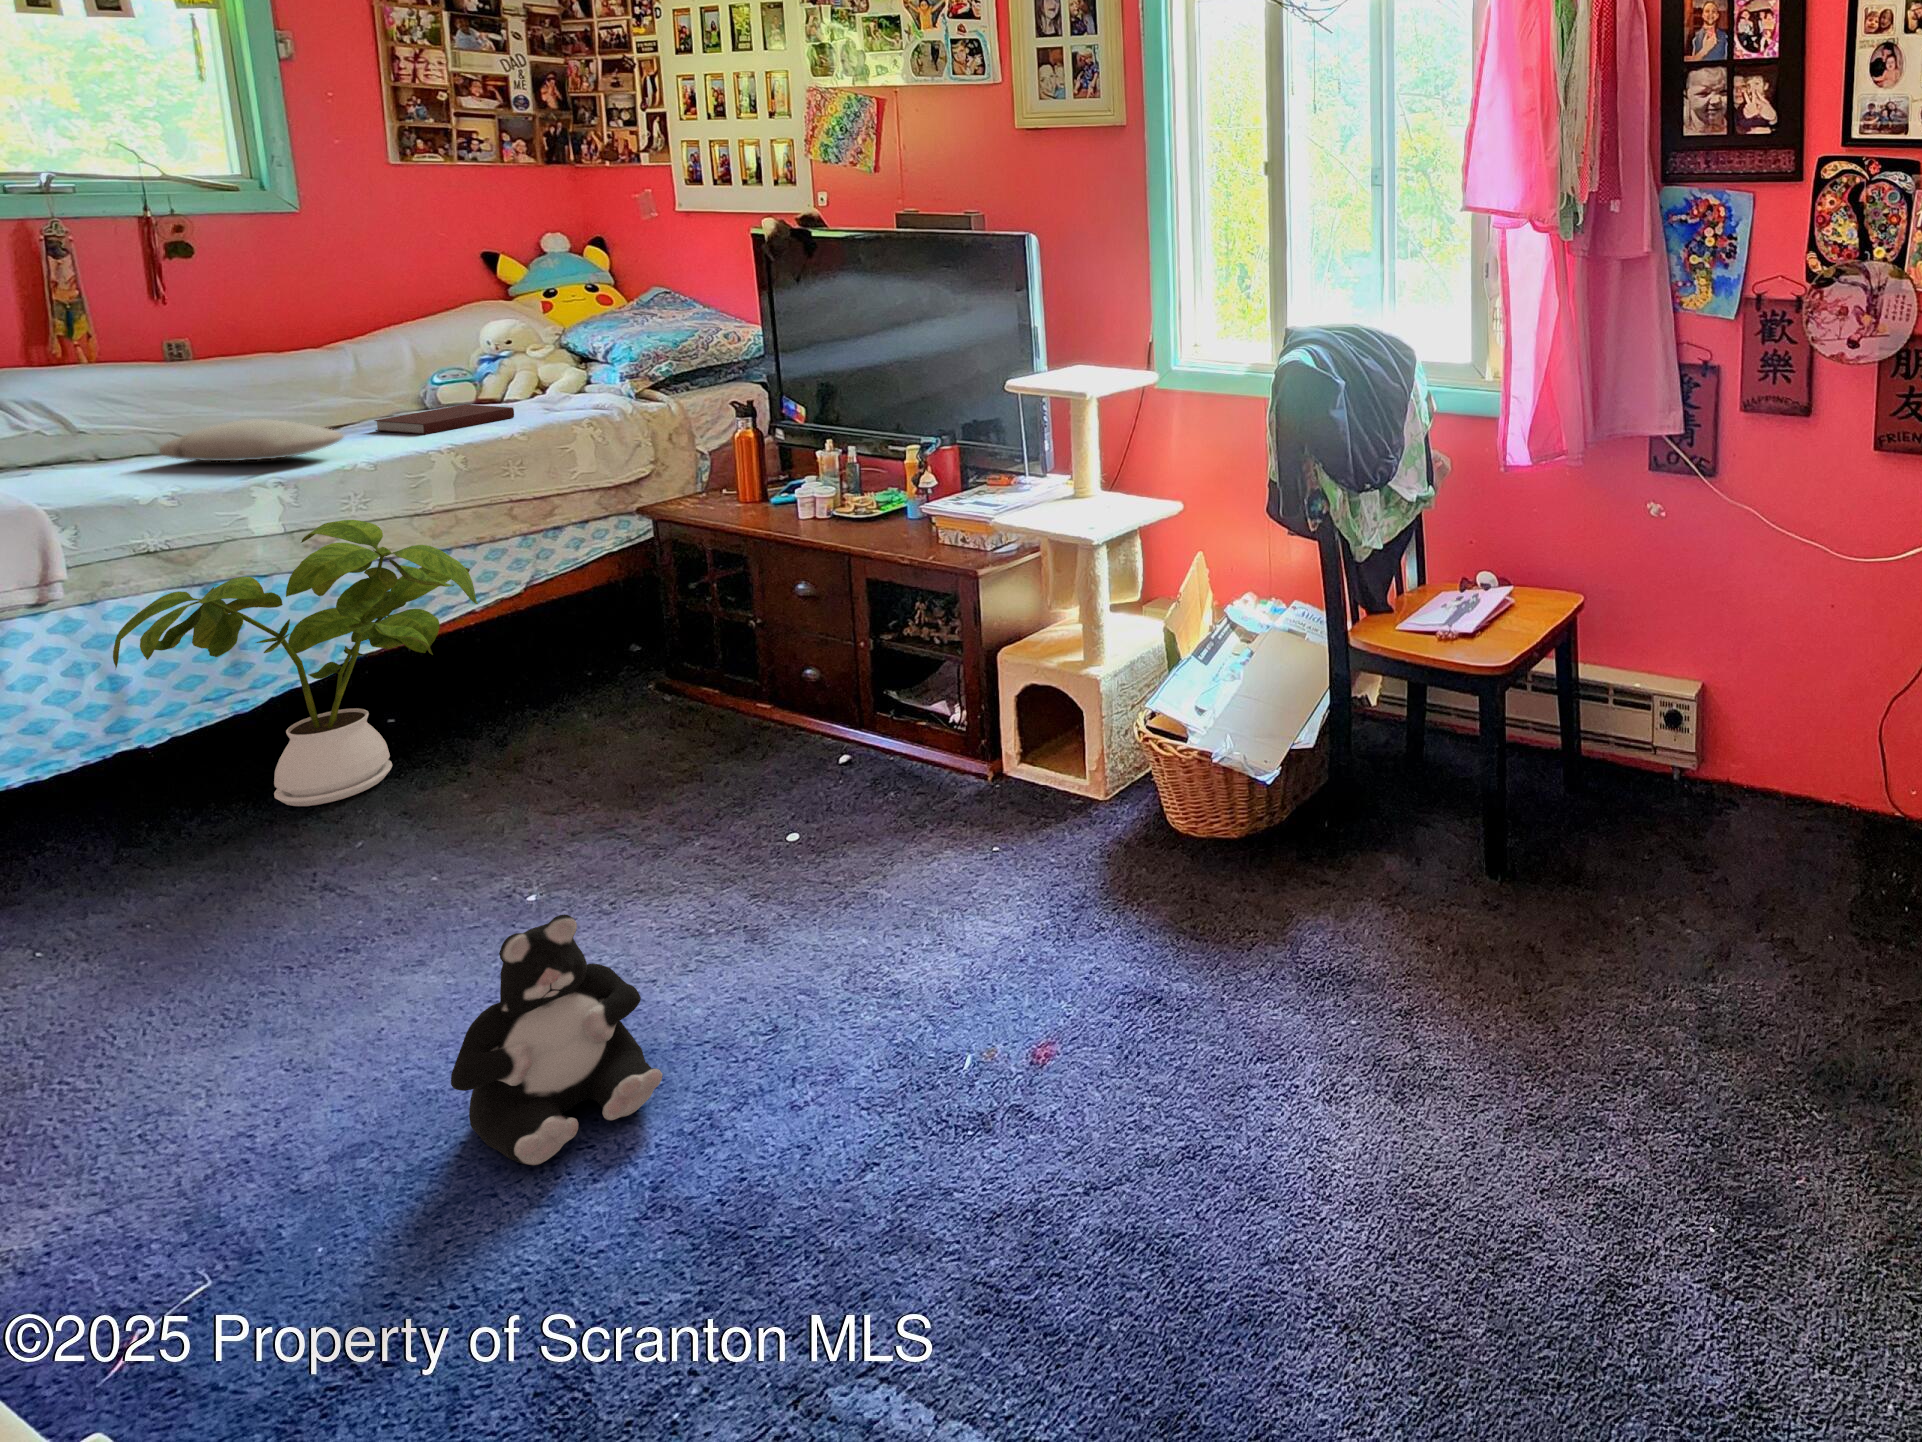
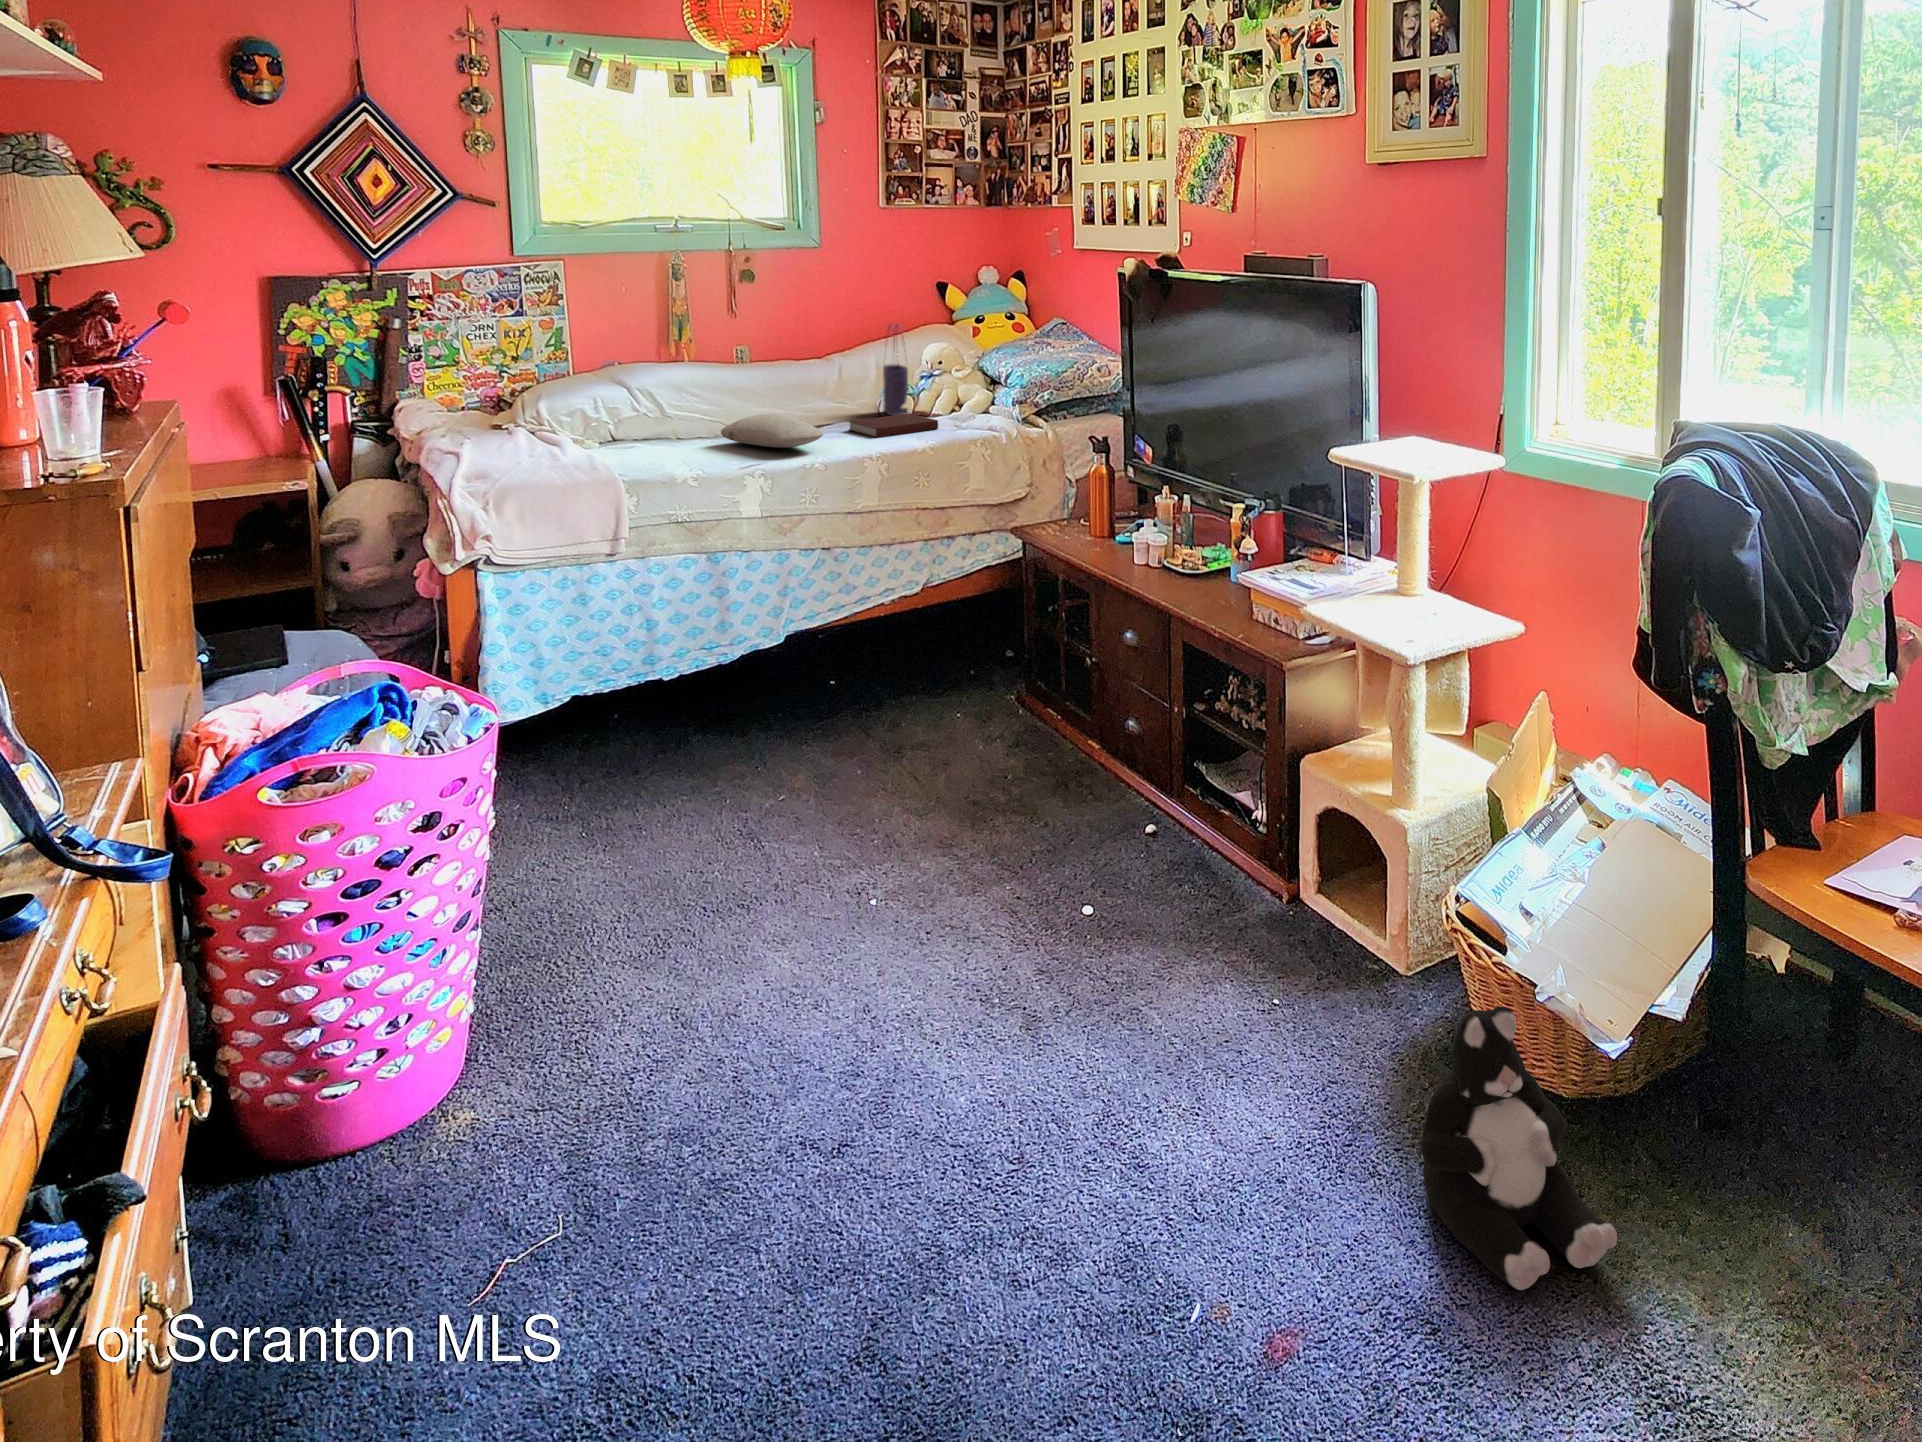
tote bag: none [416,301,461,410] -> present [883,324,908,416]
house plant: present [113,520,478,806] -> none [672,509,891,744]
plush toy: present [451,914,663,1165] -> present [1421,1006,1617,1290]

